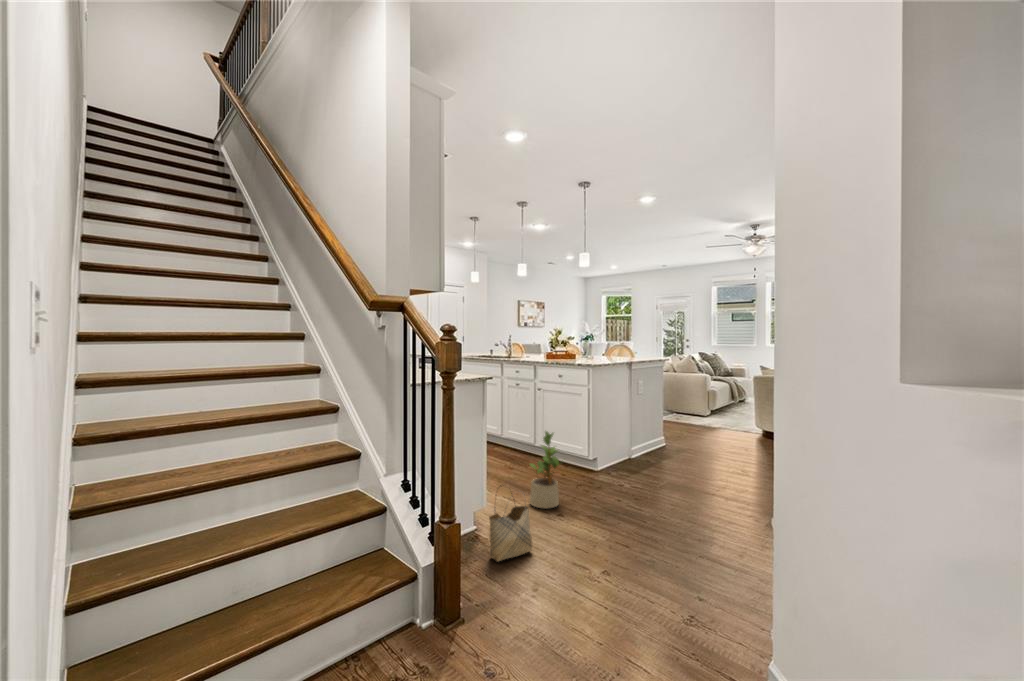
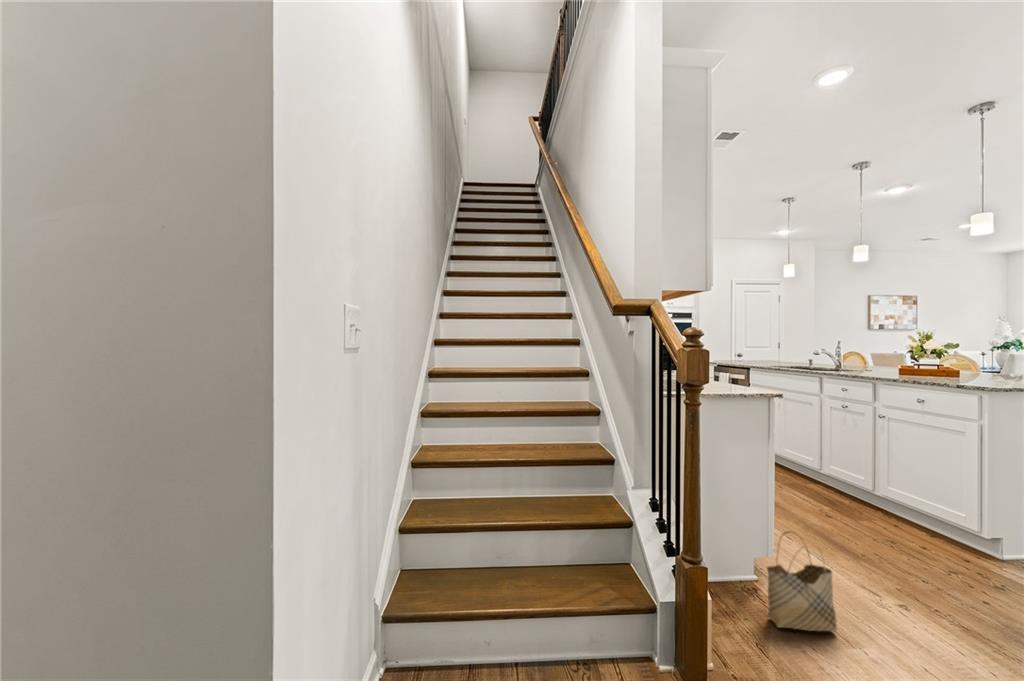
potted plant: present [530,431,563,508] -> none [848,472,912,582]

